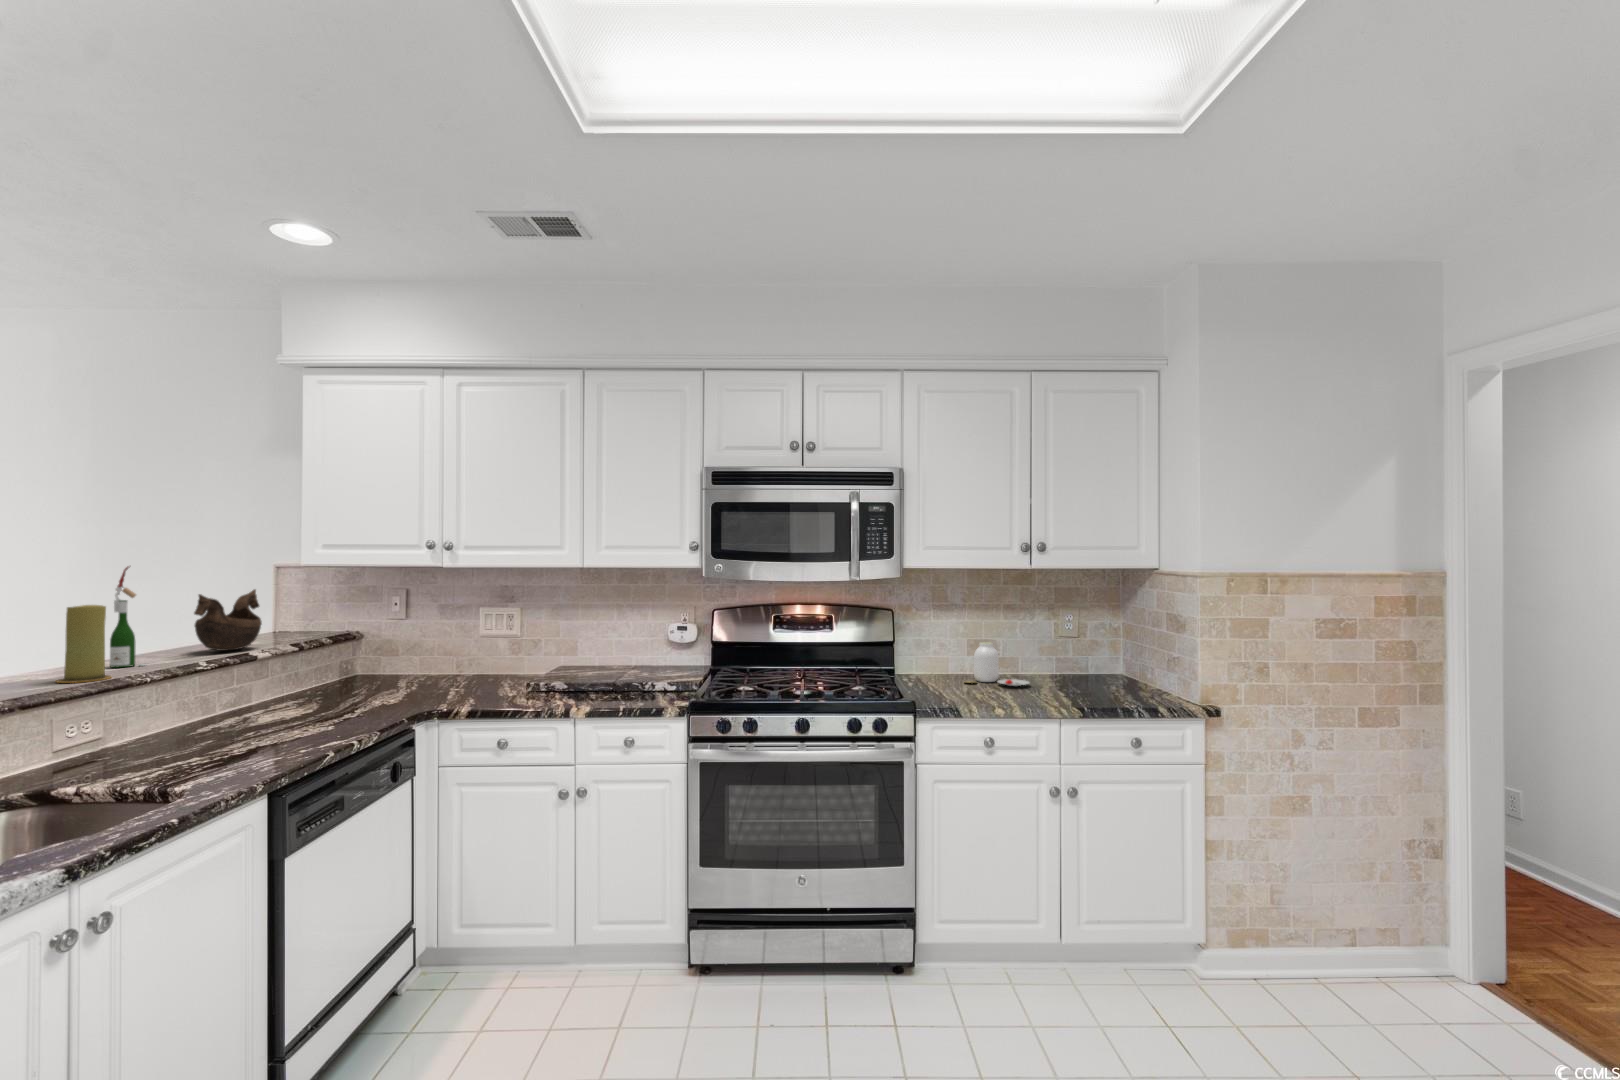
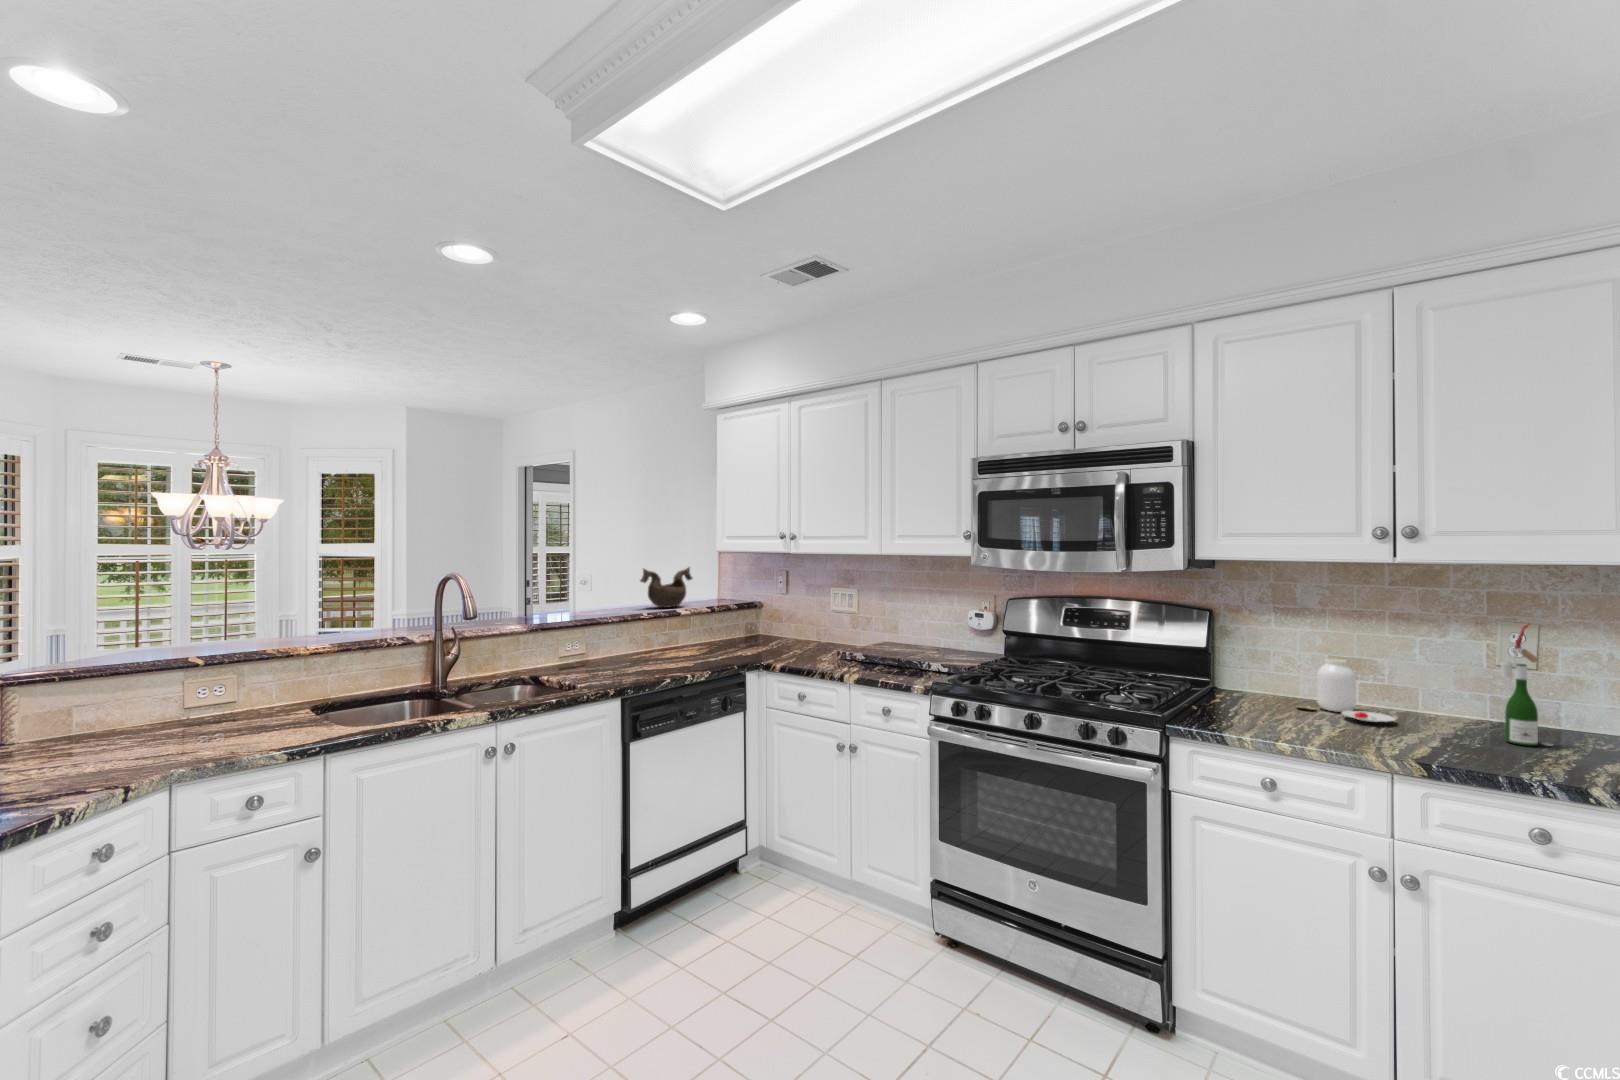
wine bottle: present [110,566,145,668] -> present [1501,624,1552,746]
candle: present [56,605,111,683] -> none [550,572,578,619]

